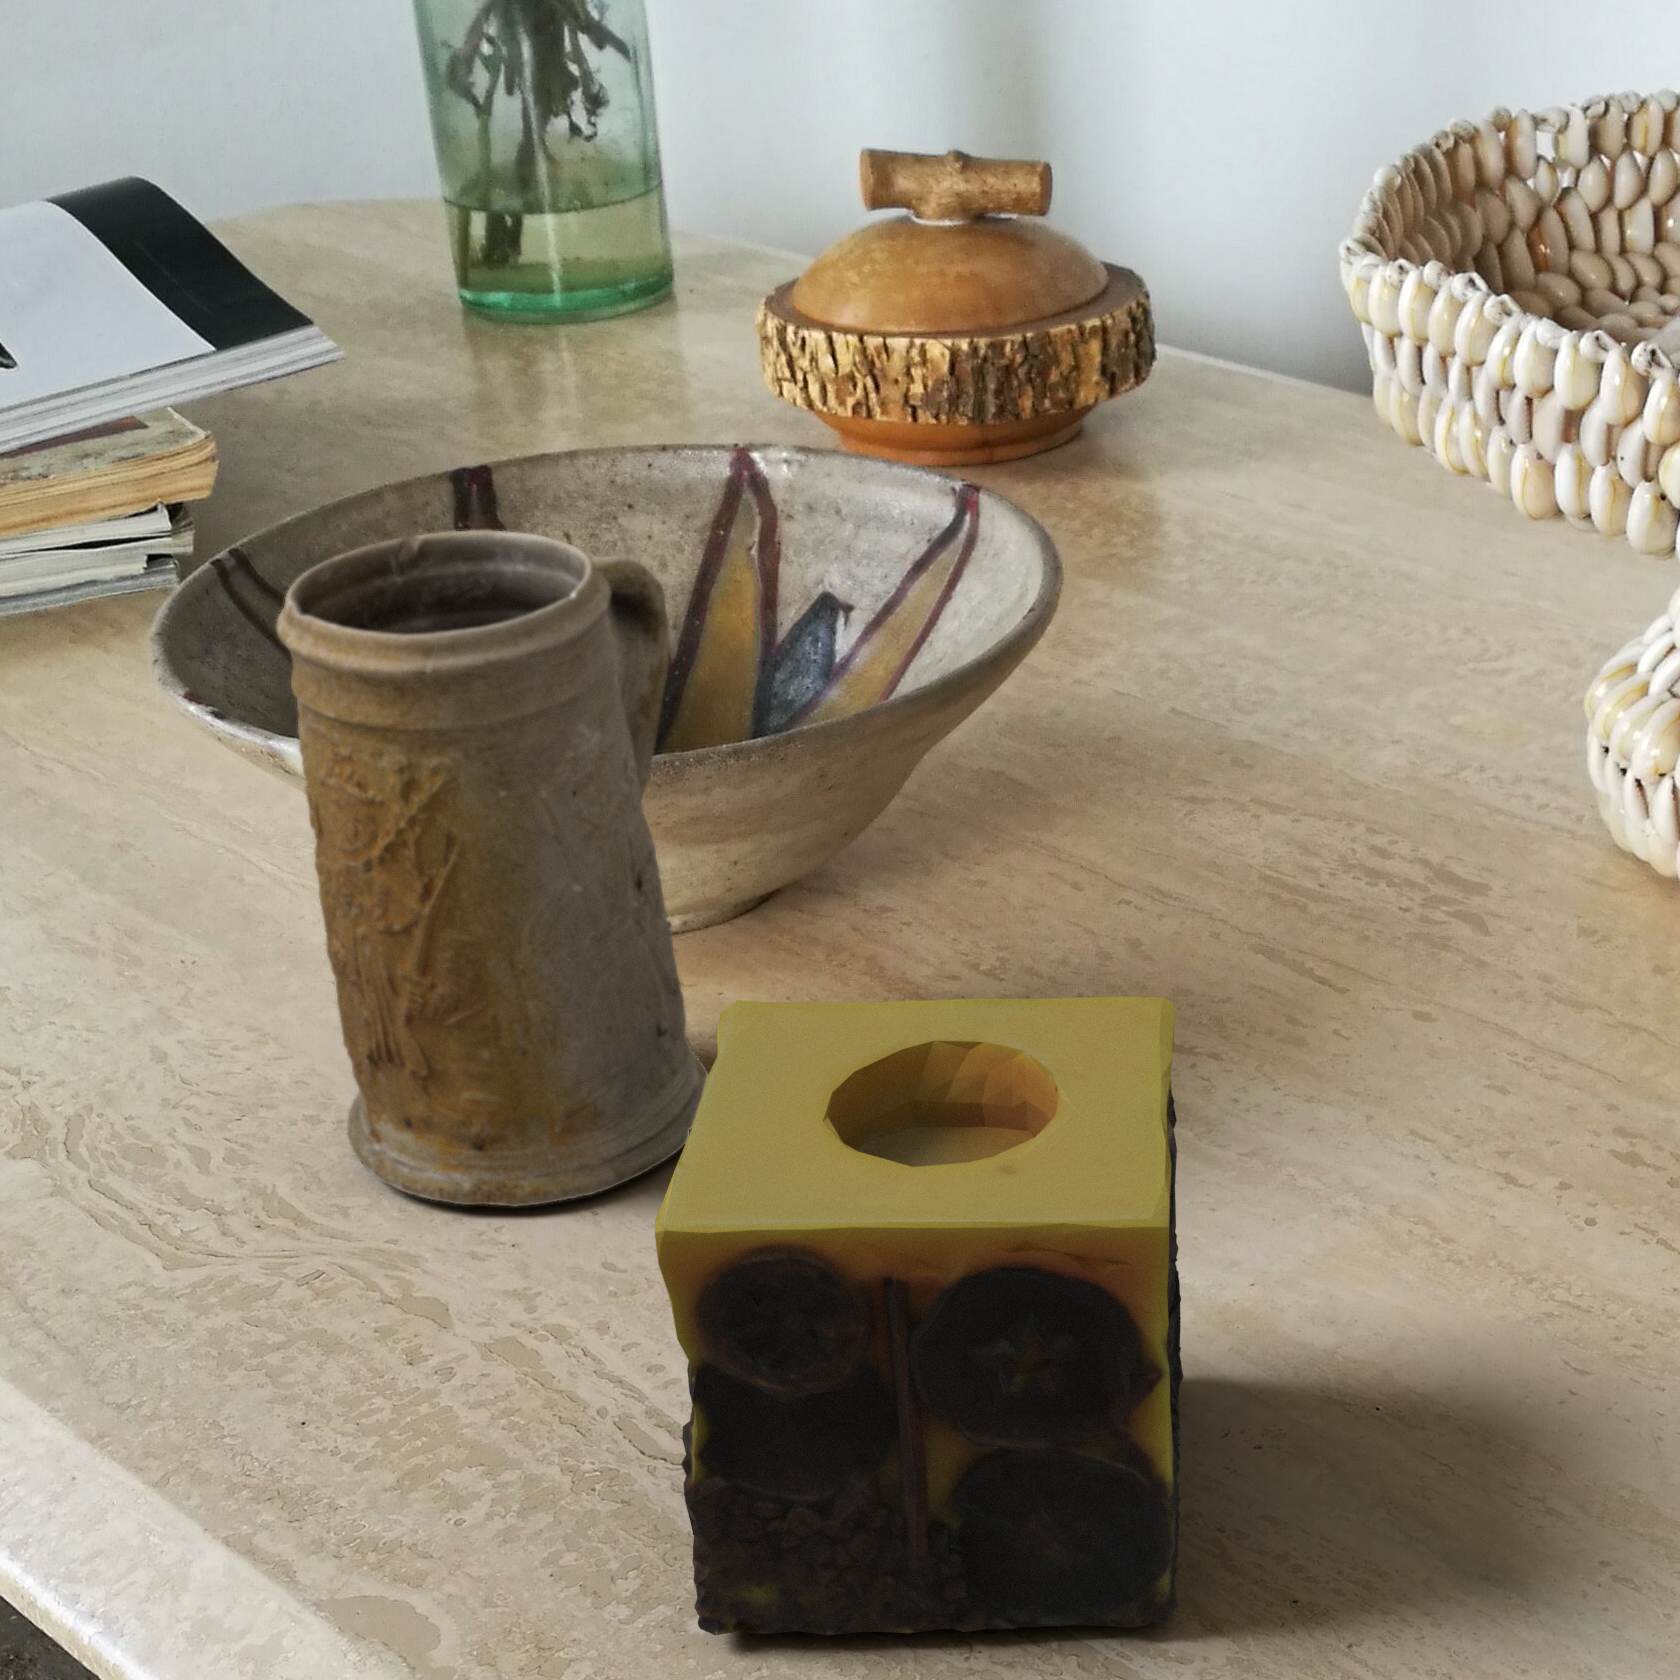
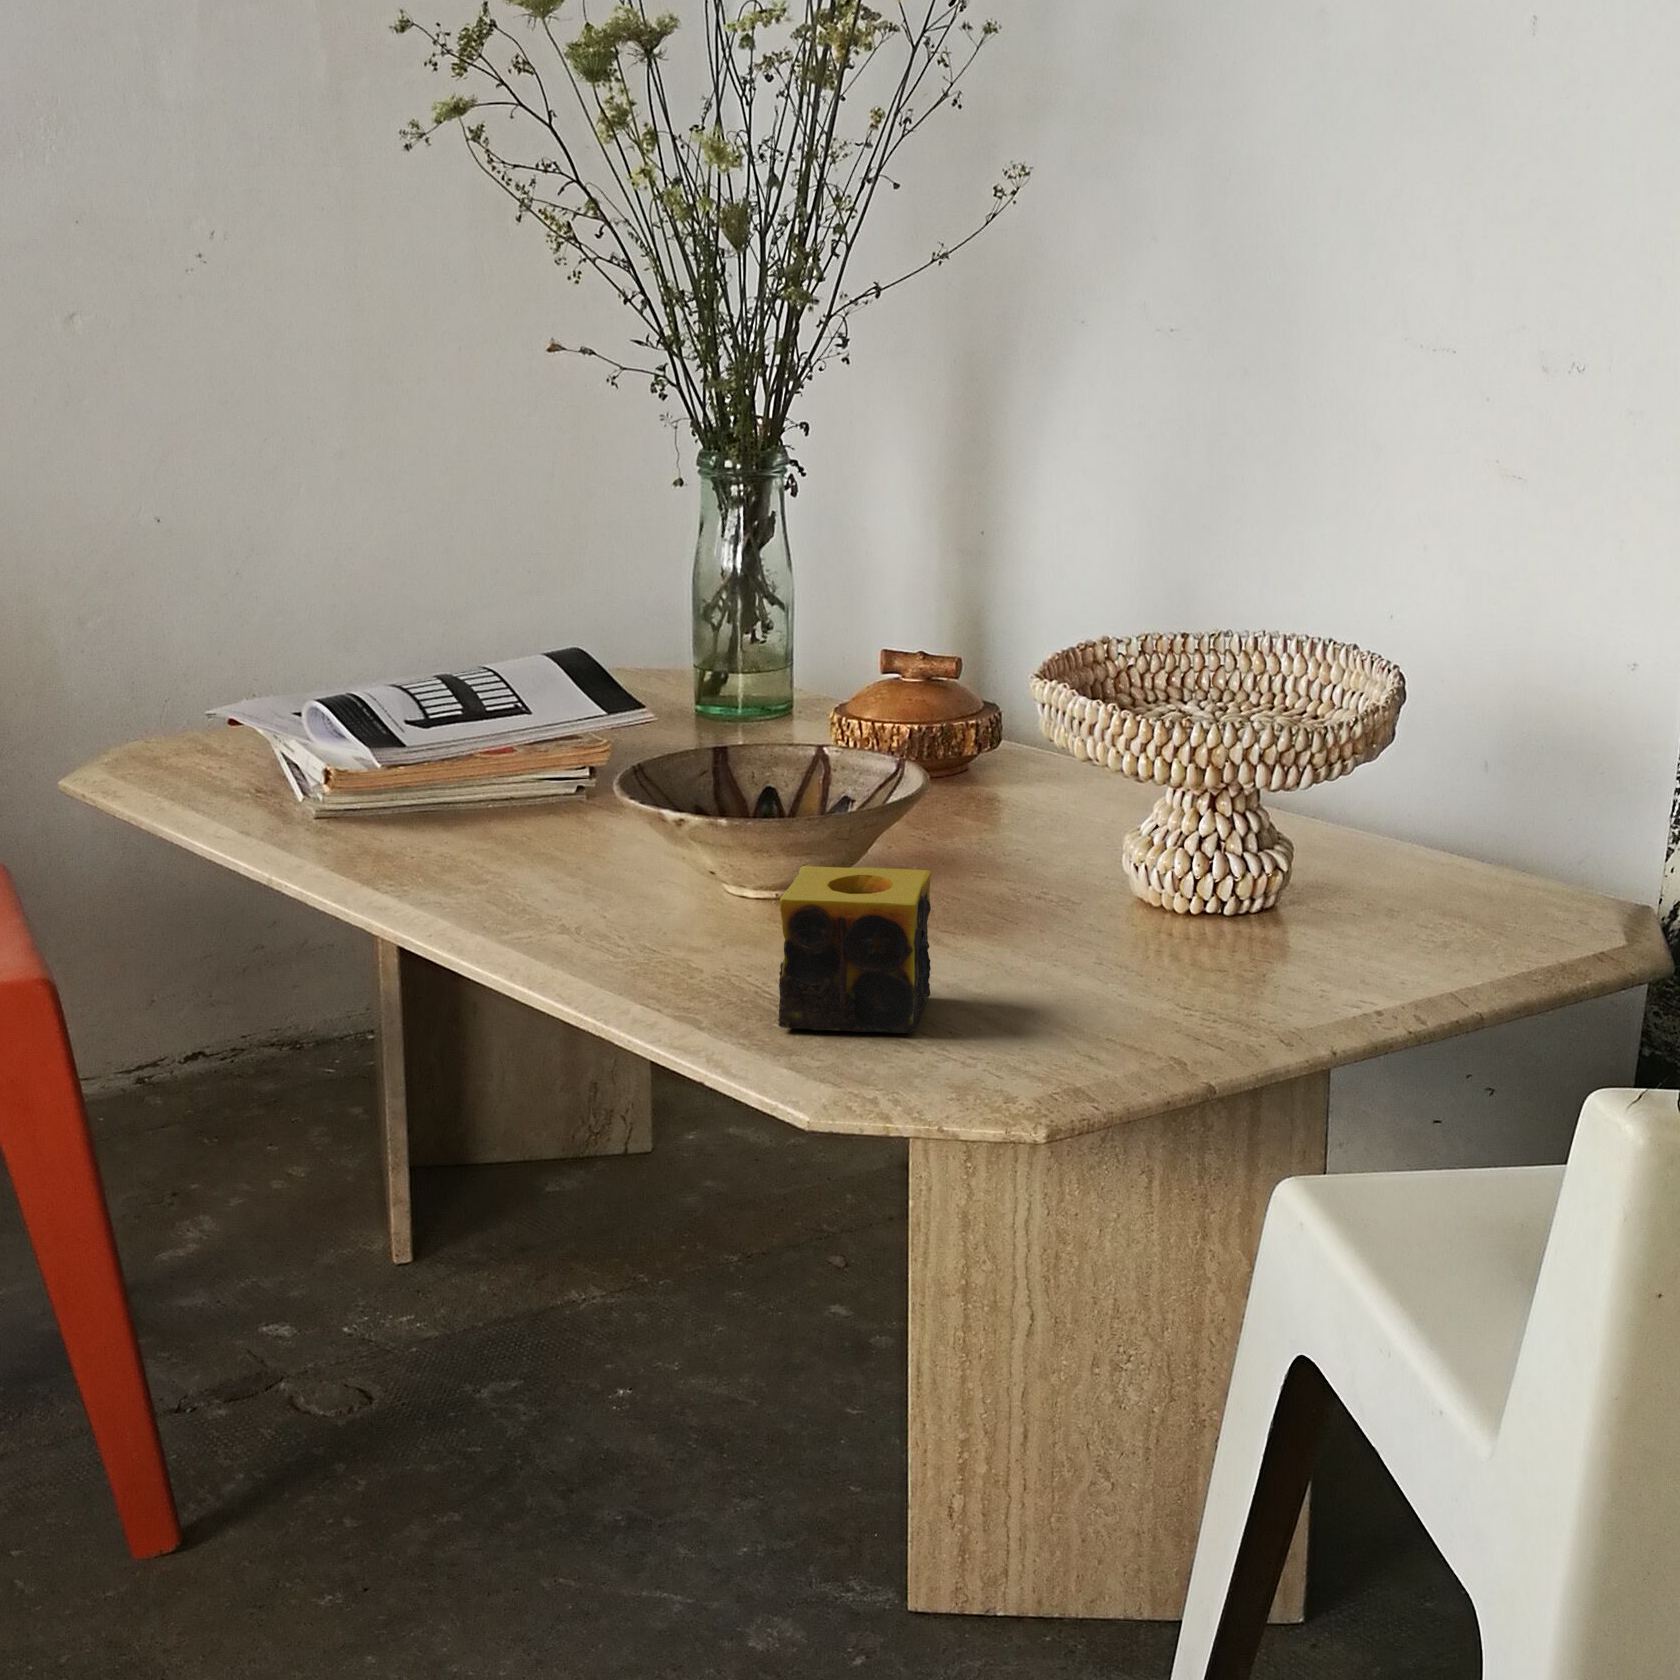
mug: present [277,530,708,1206] -> none [670,750,791,956]

